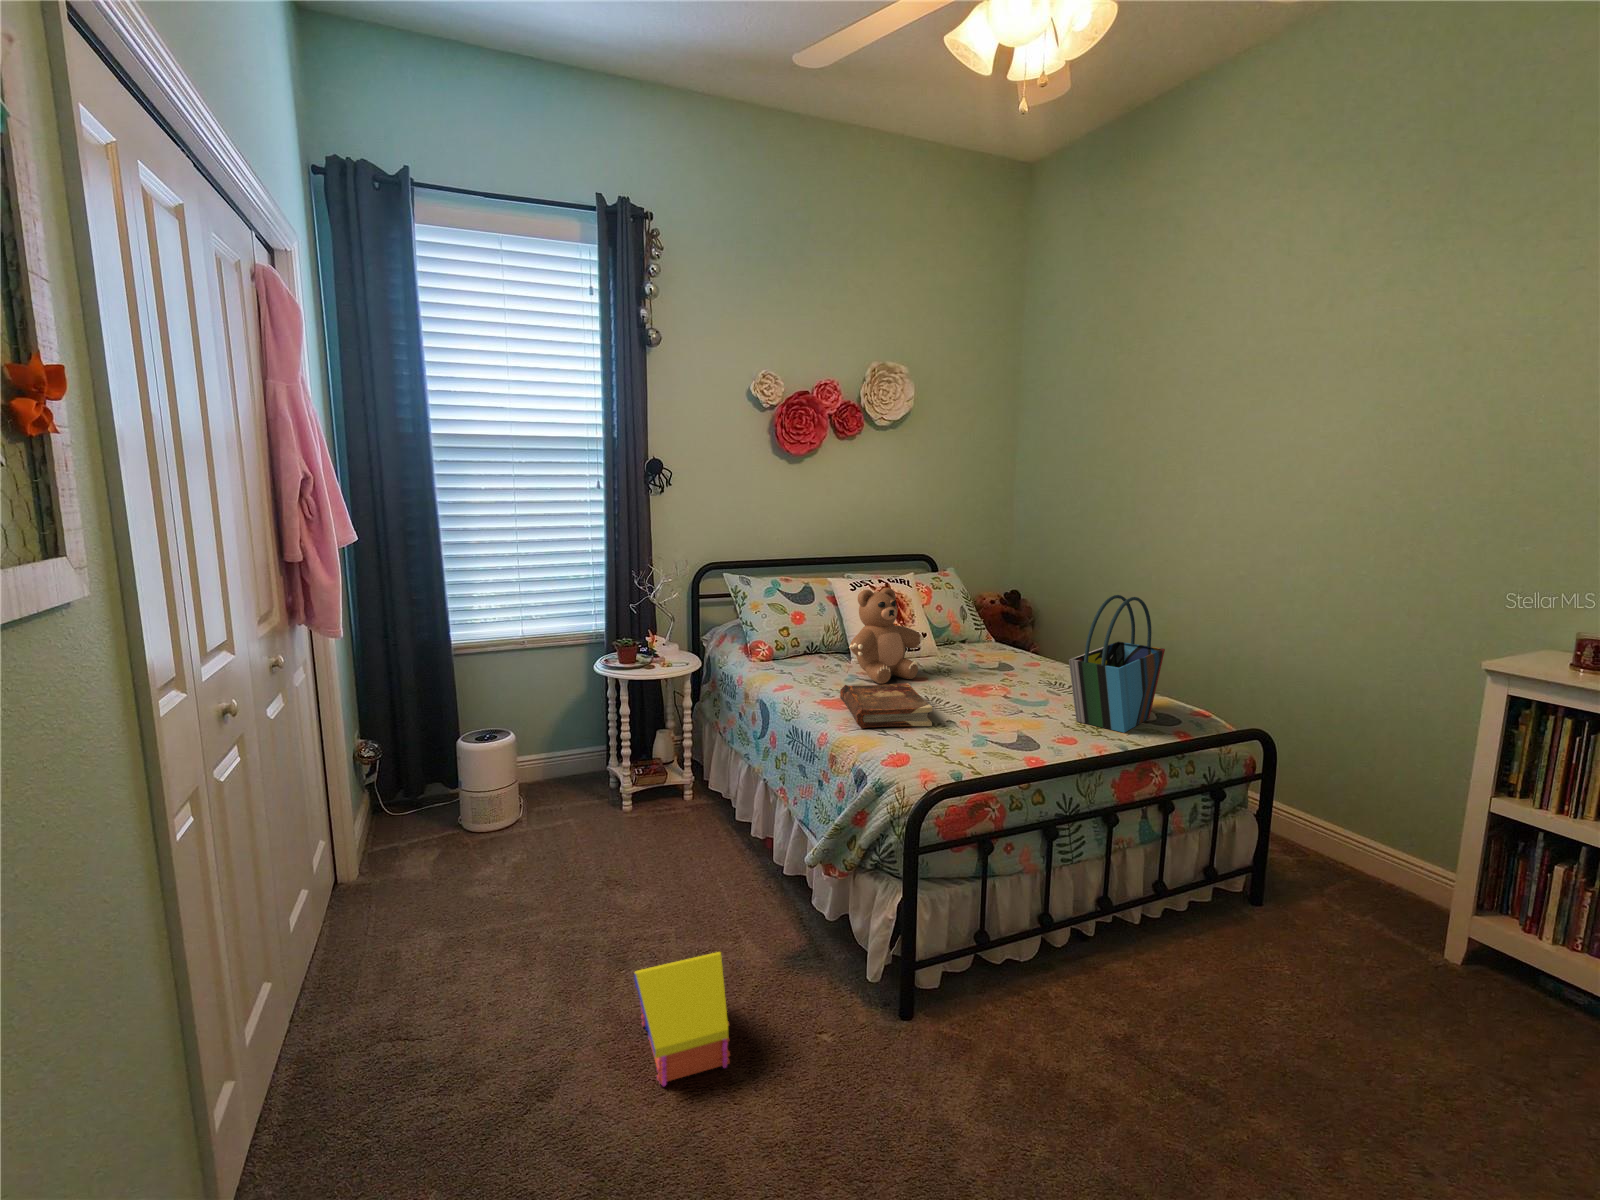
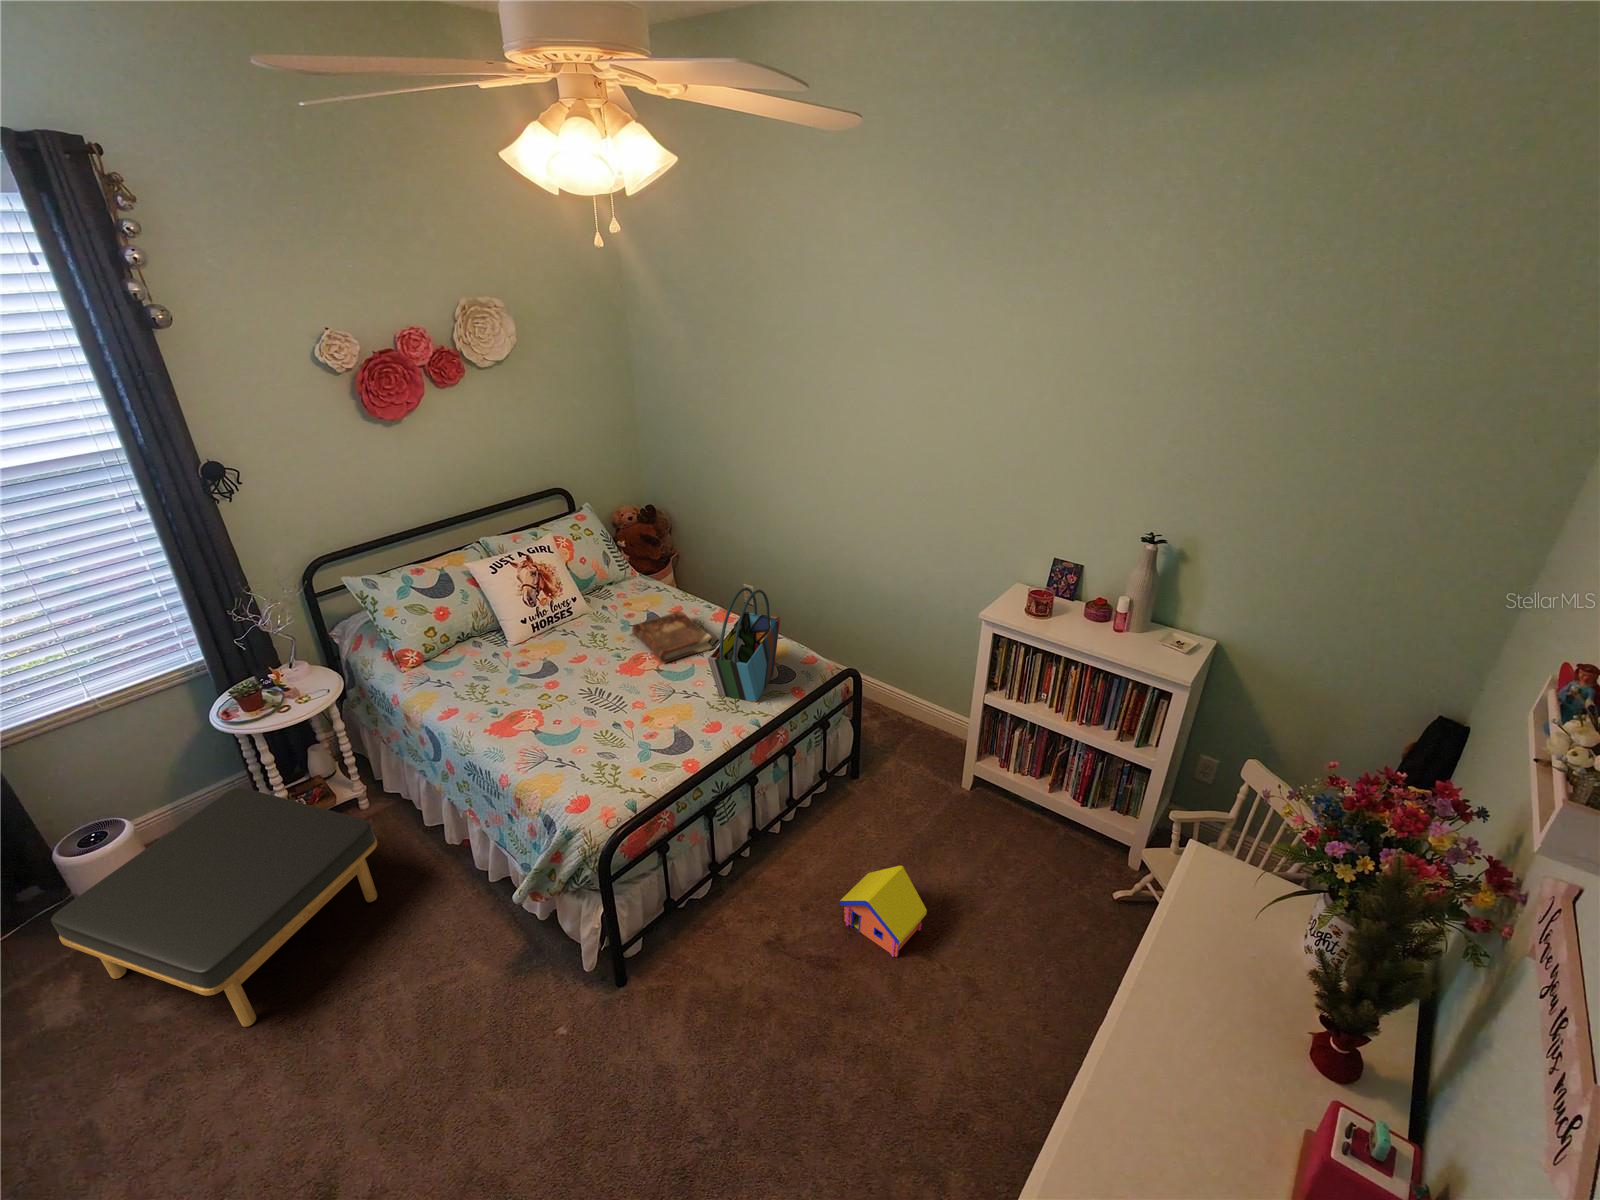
teddy bear: present [849,588,924,684] -> none [504,582,577,679]
book: present [840,683,933,728] -> present [632,610,712,664]
ottoman: none [436,734,692,926] -> present [51,788,377,1027]
toy house: present [634,952,730,1086] -> present [840,866,927,957]

